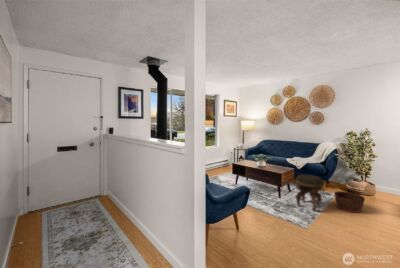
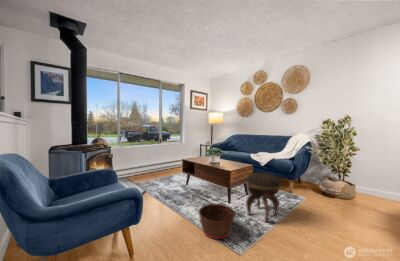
basket: present [334,191,365,212] -> present [199,203,235,239]

